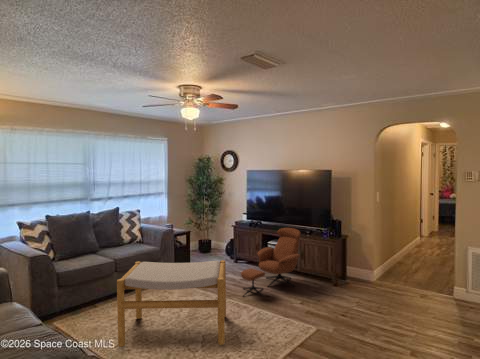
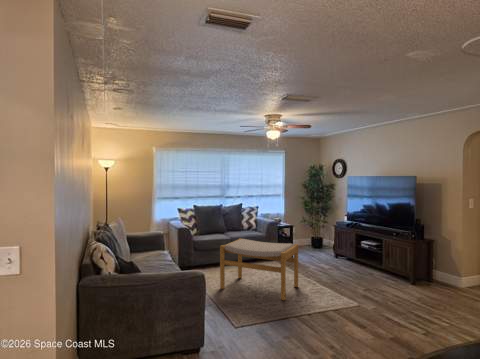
lounge chair: present [241,228,300,295] -> none [321,228,382,281]

